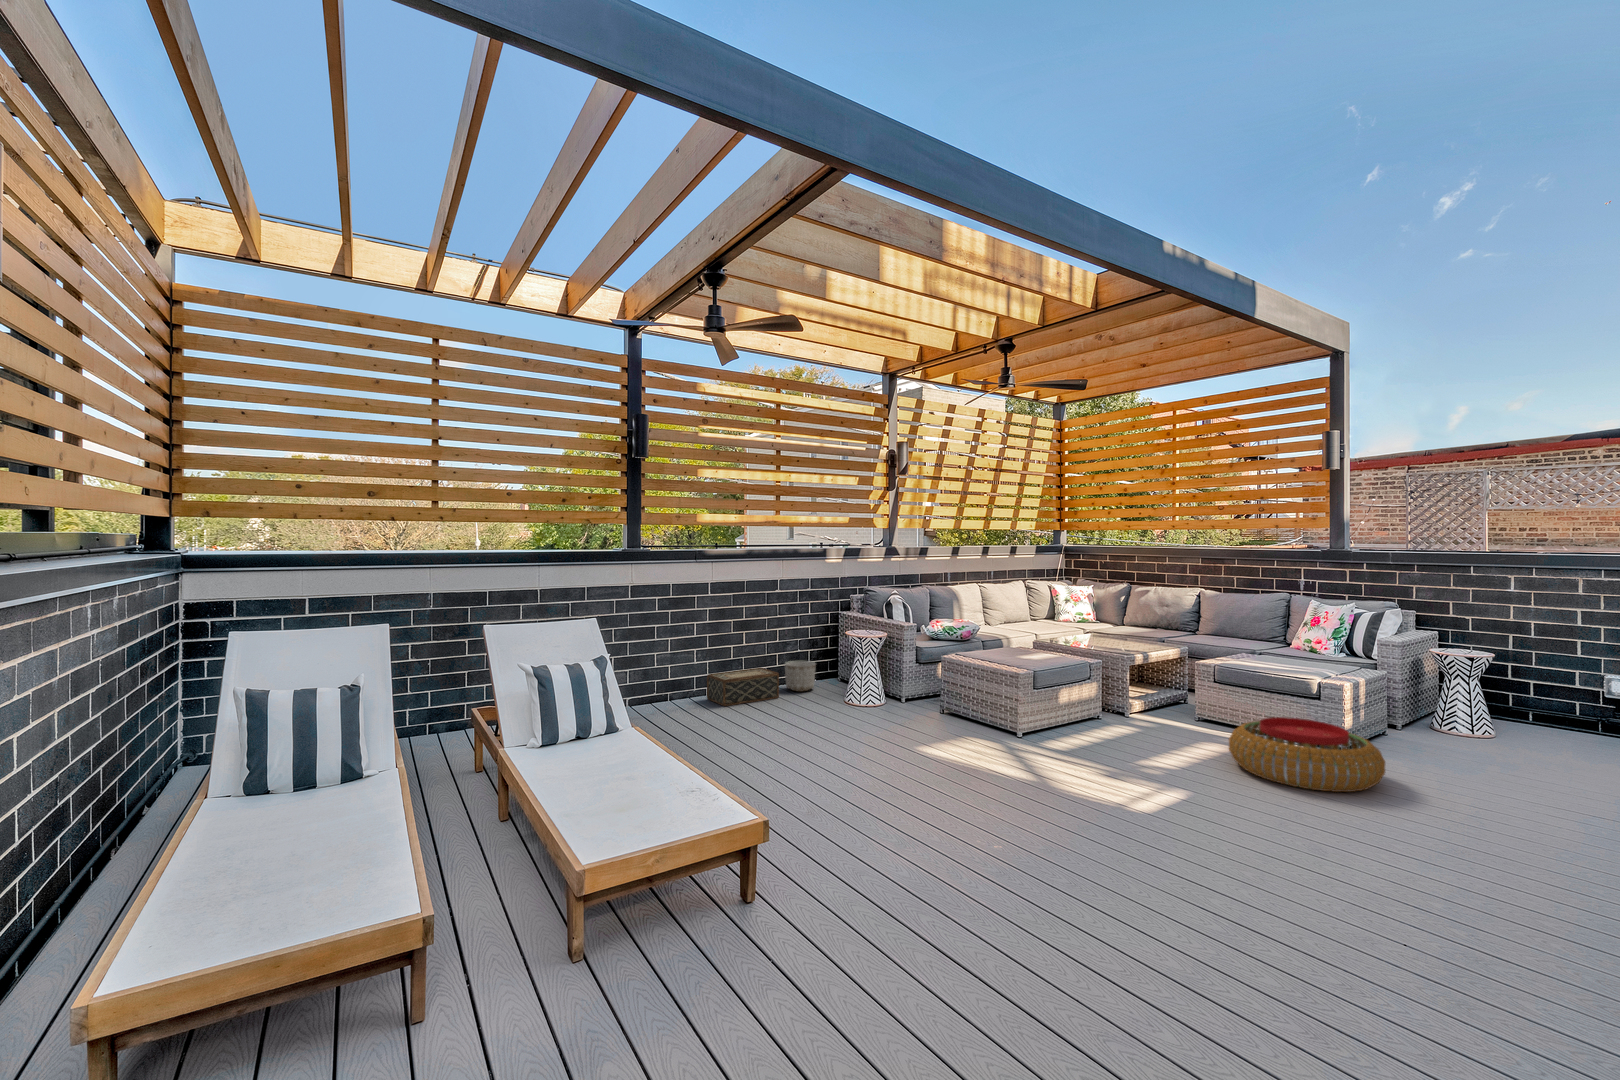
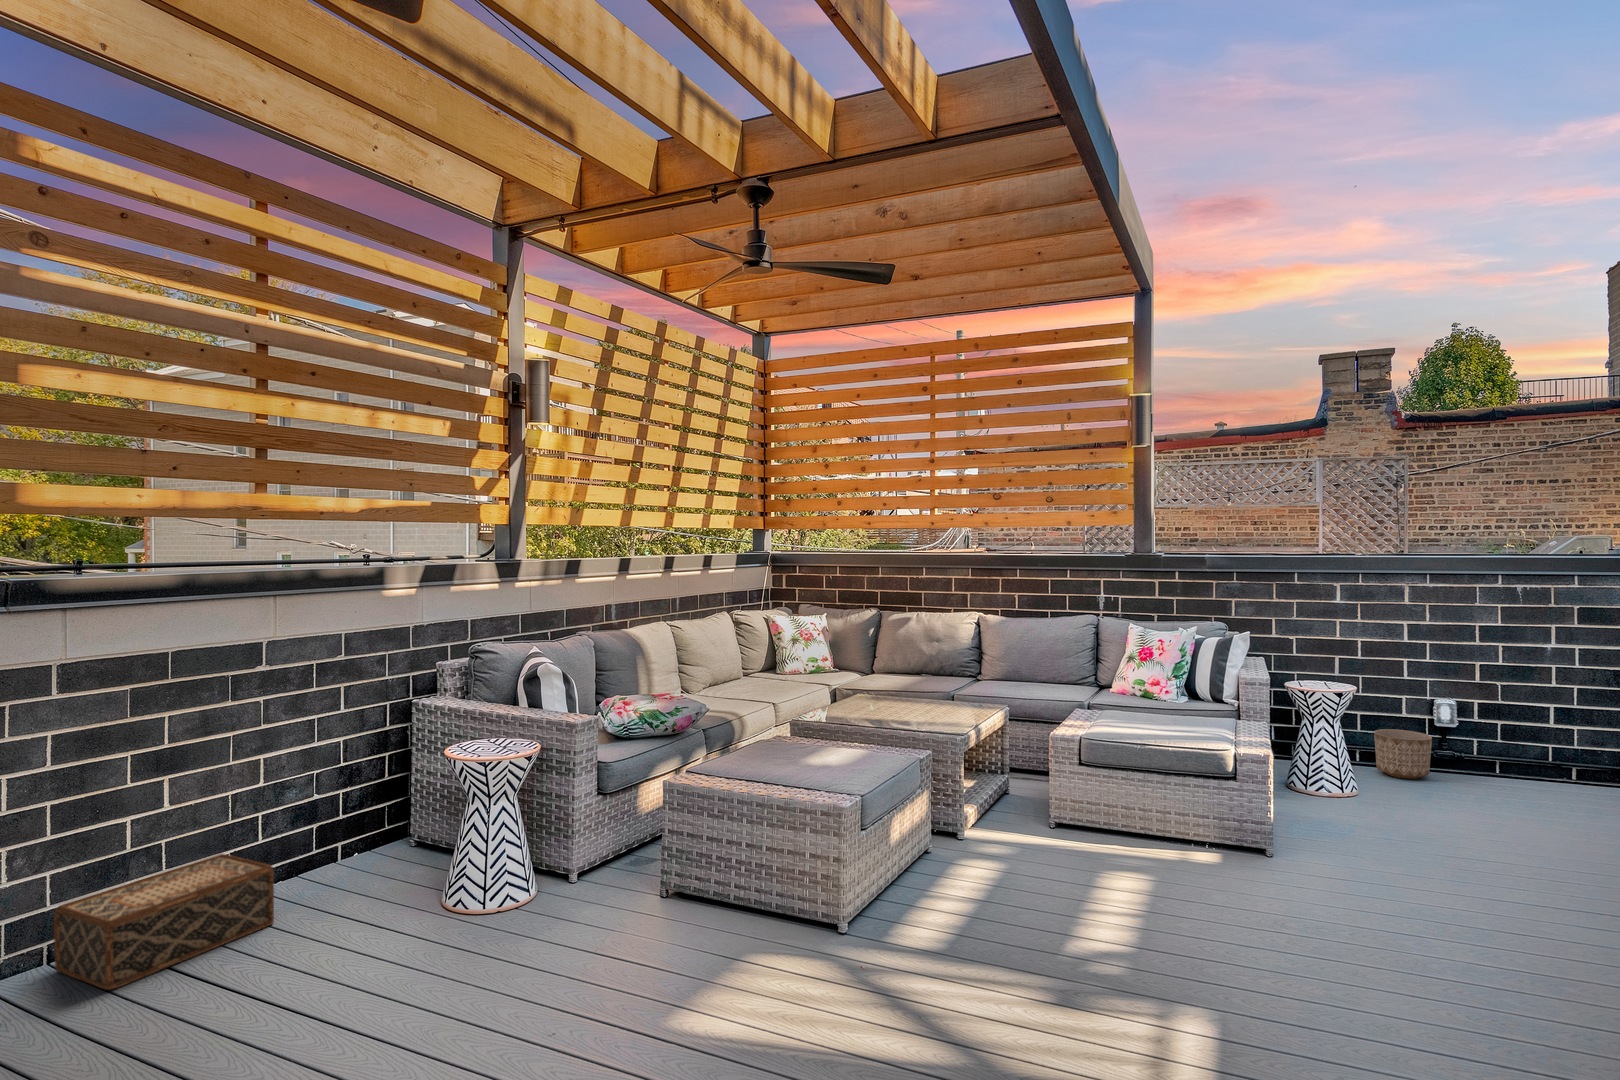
planter: present [785,661,816,691] -> present [1374,729,1432,779]
pouf: present [1229,717,1385,792] -> none [1181,832,1422,970]

